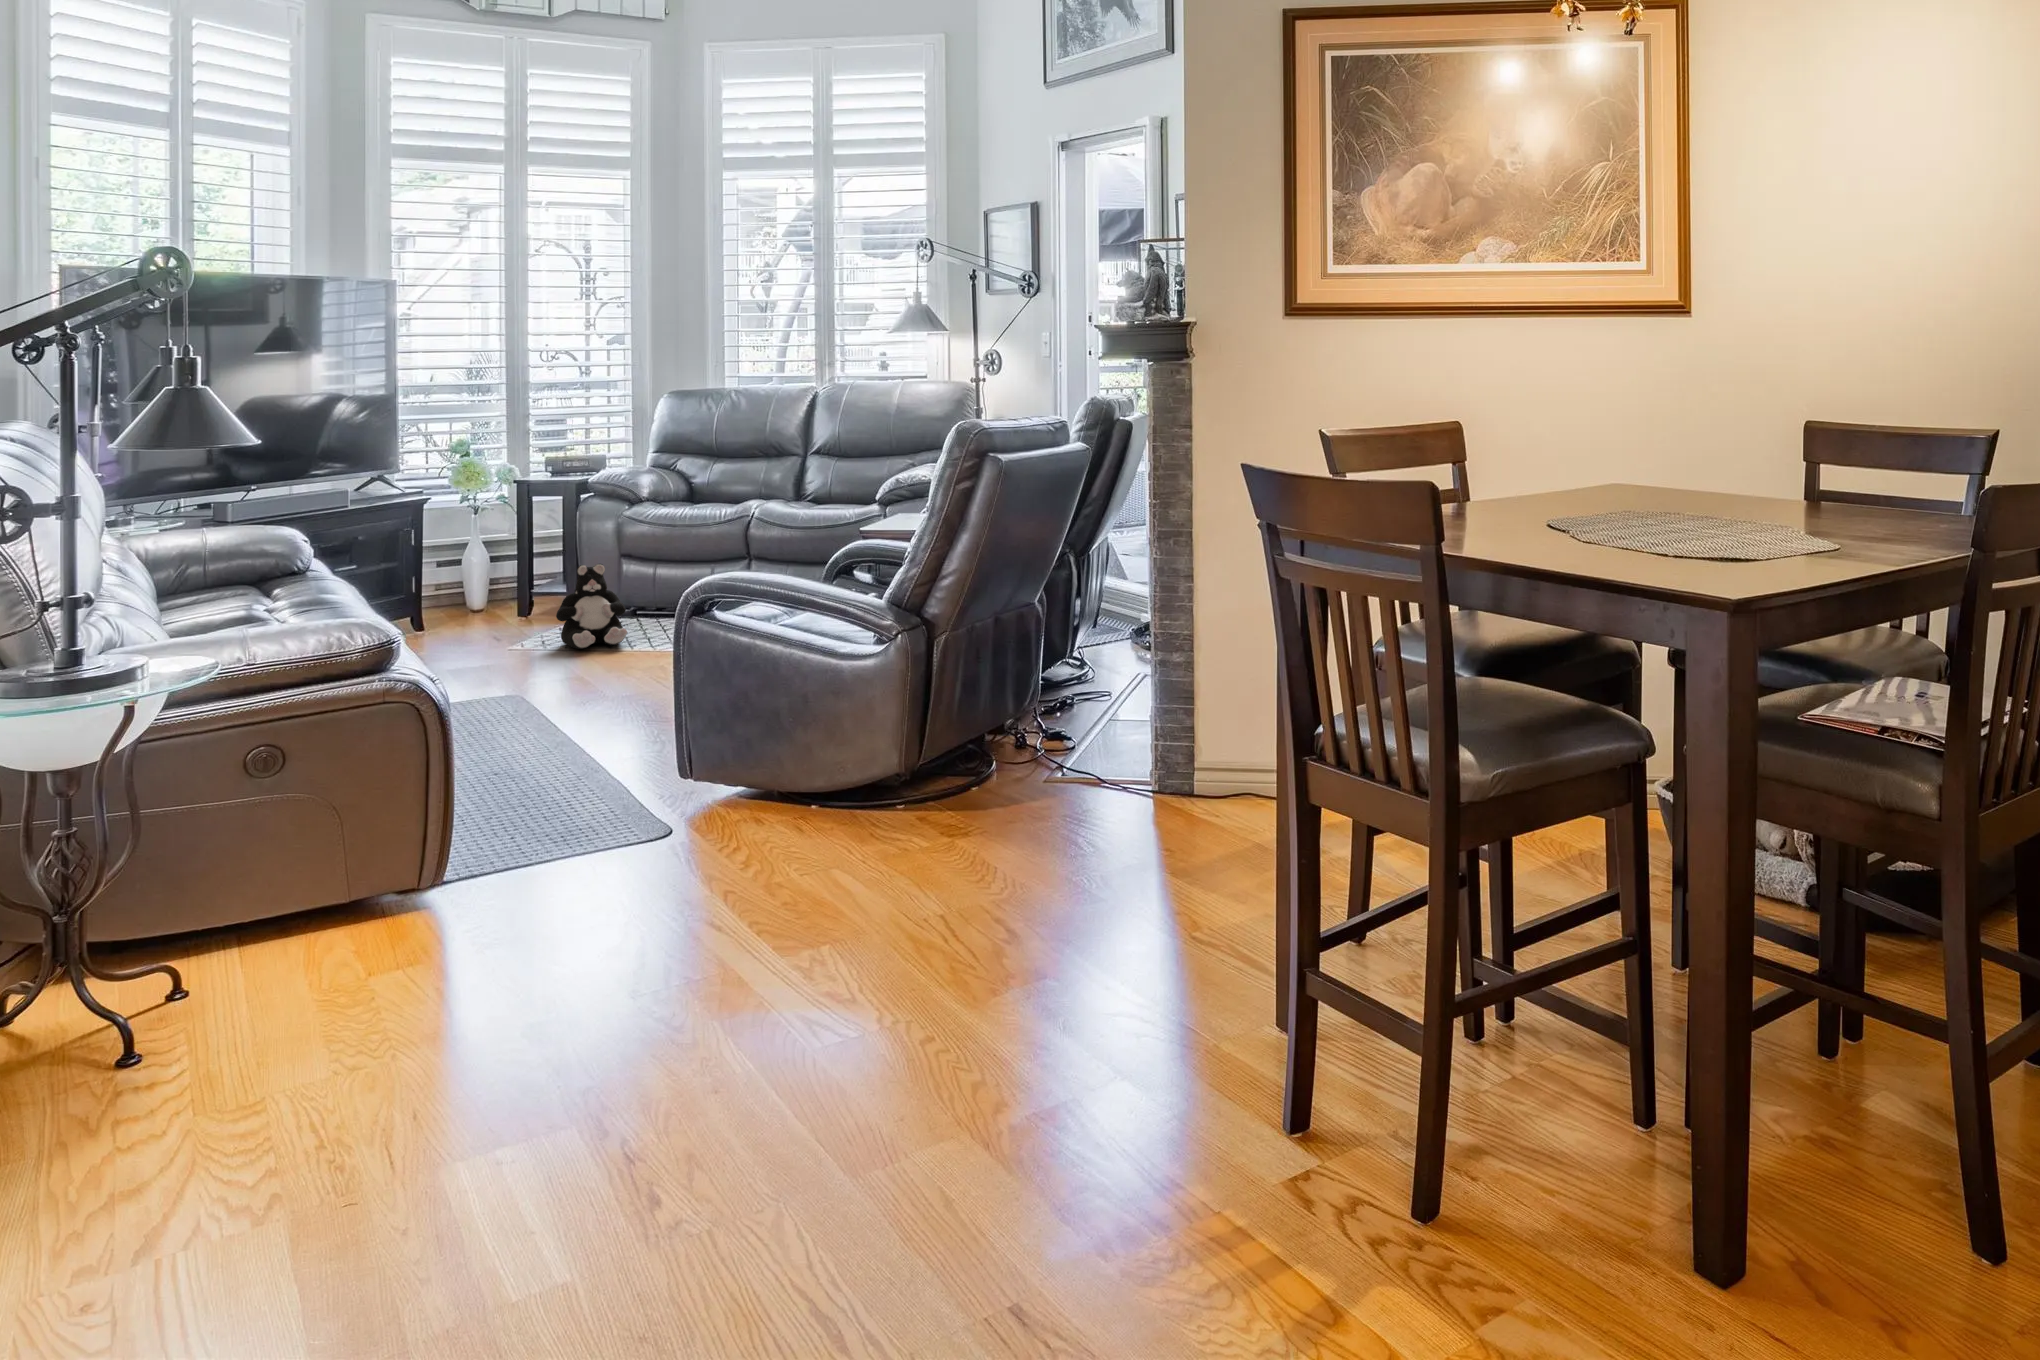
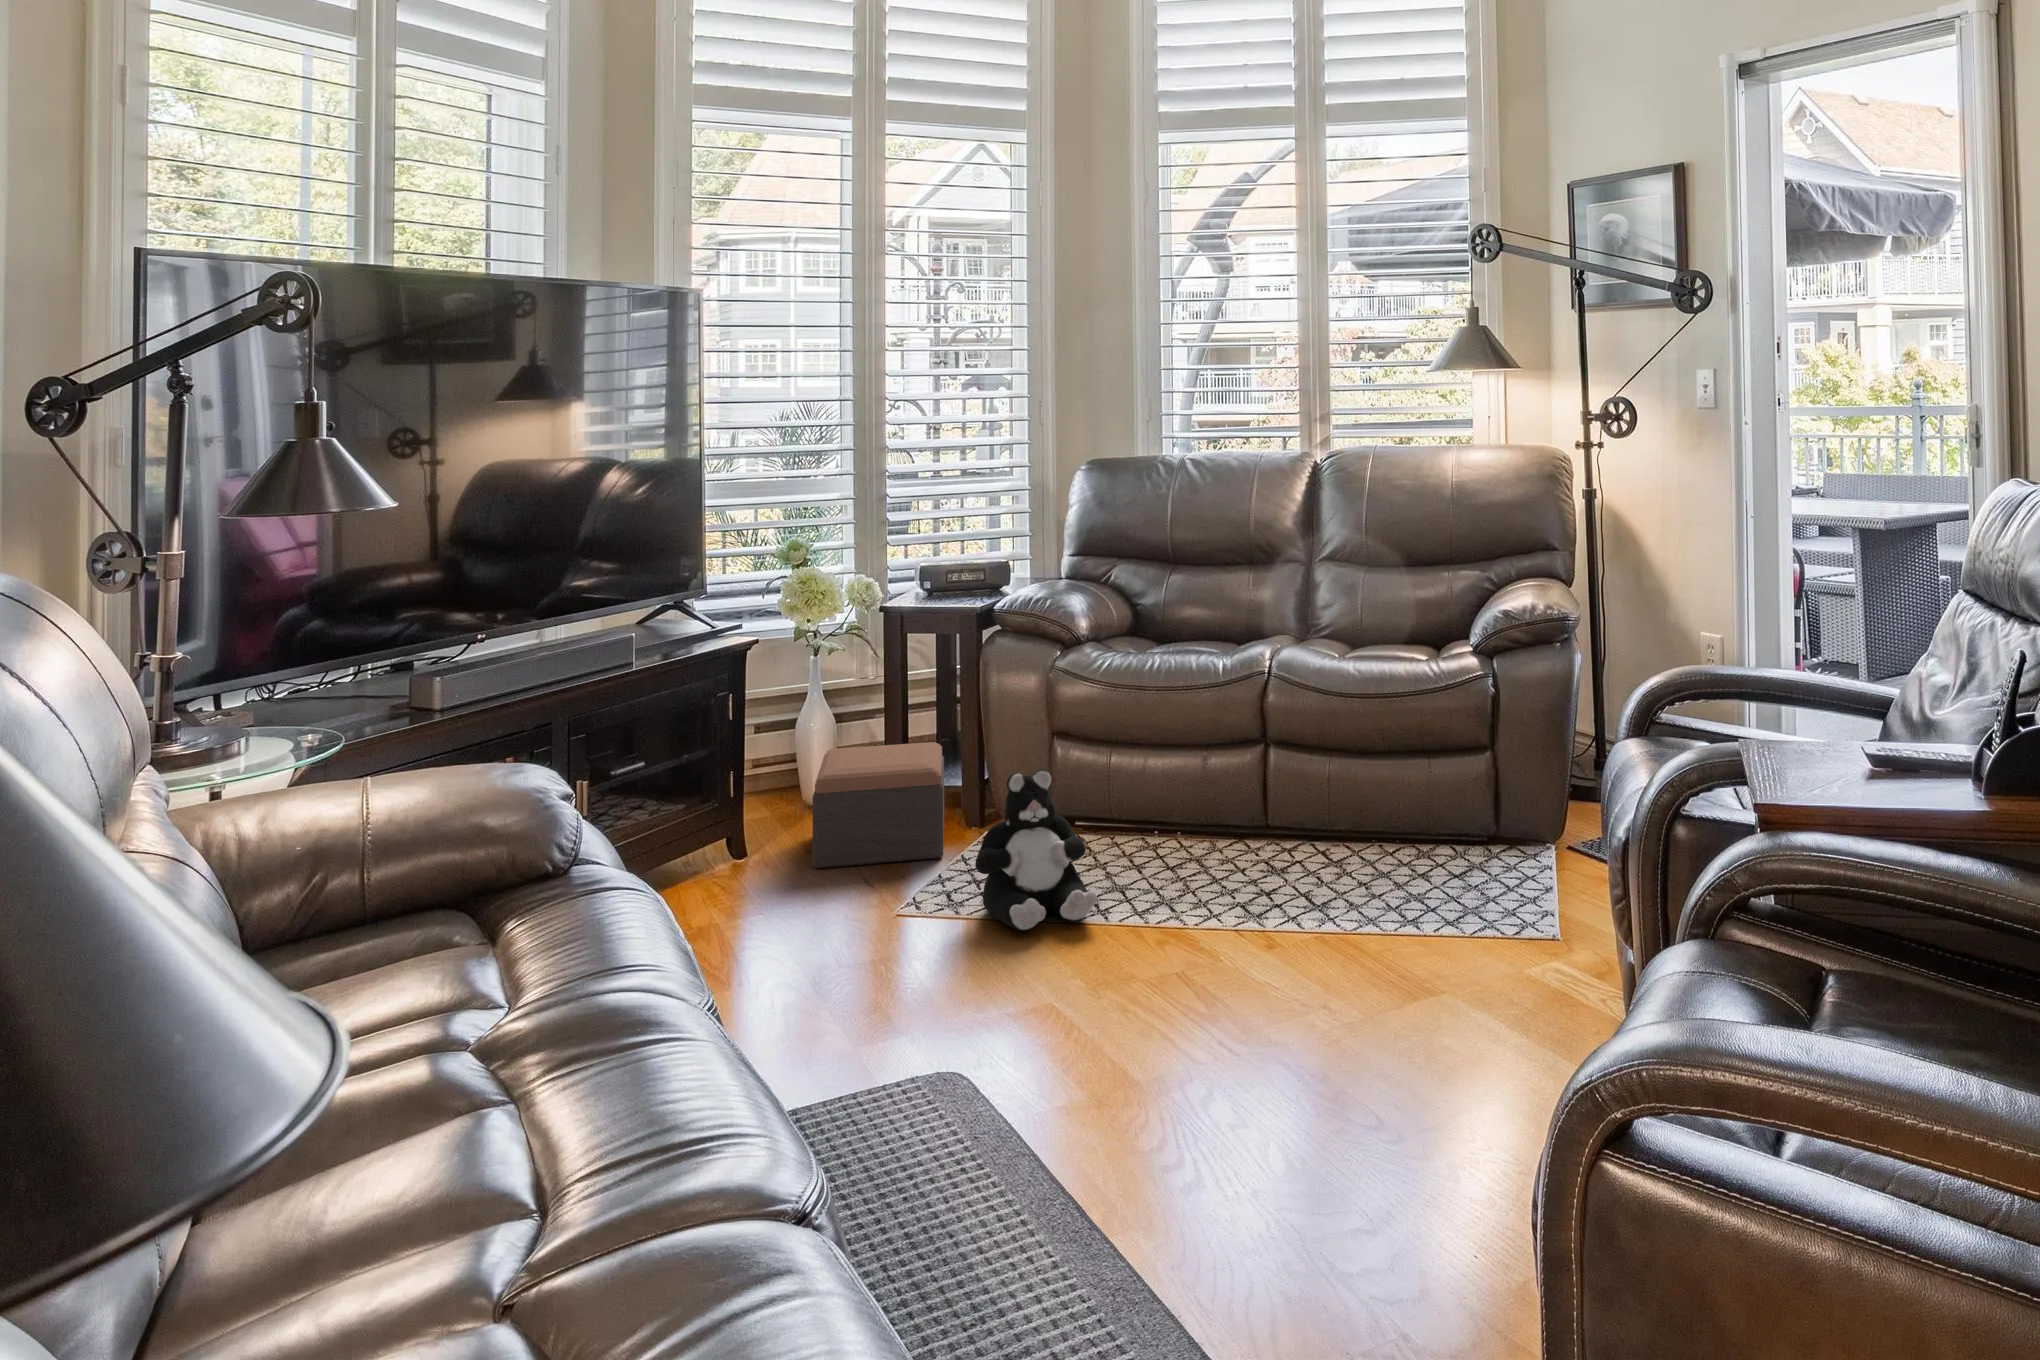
footstool: none [464,564,556,632] -> present [813,742,944,868]

